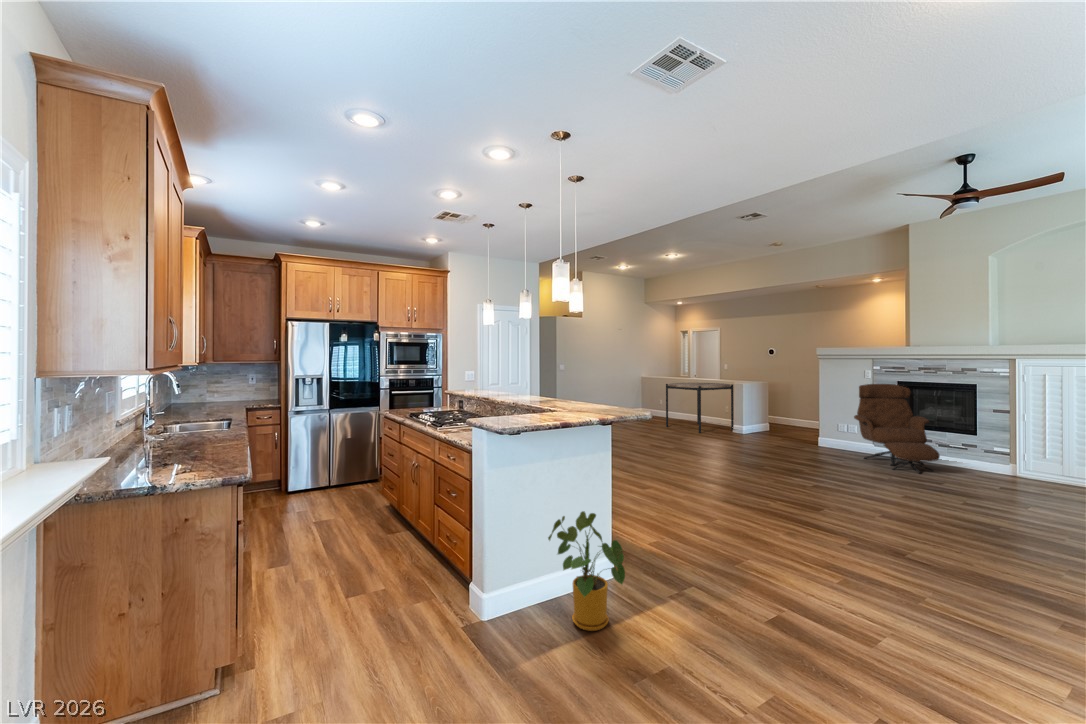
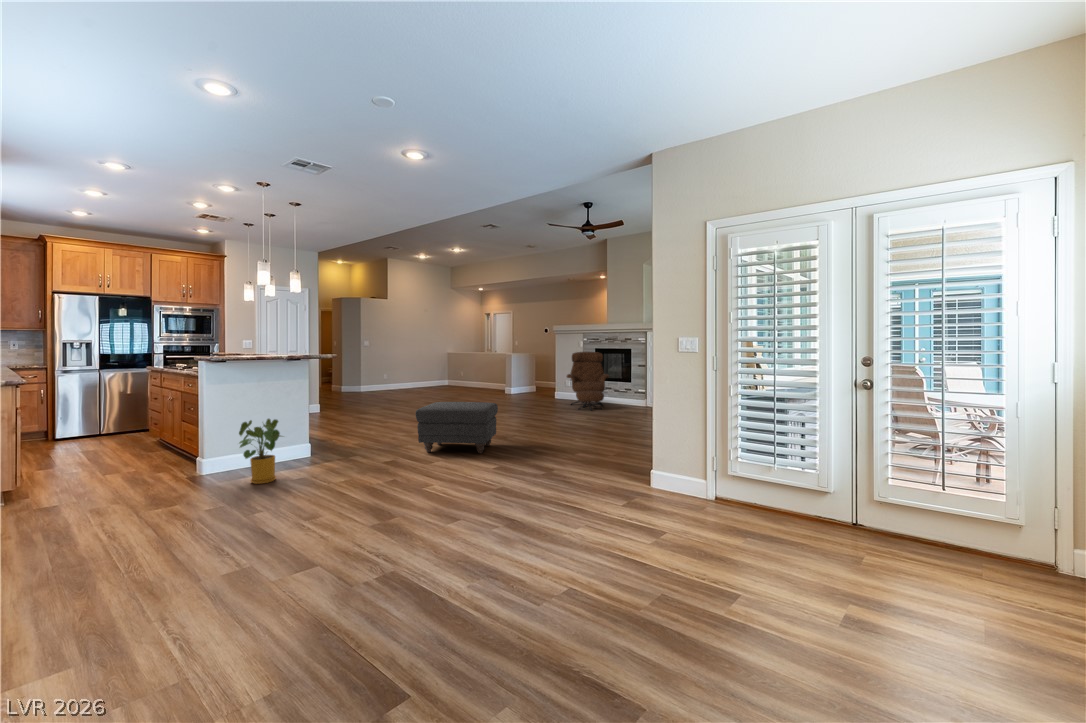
dining table: present [666,383,734,433] -> none [456,355,508,394]
ottoman: none [765,475,913,577] -> present [416,402,498,454]

